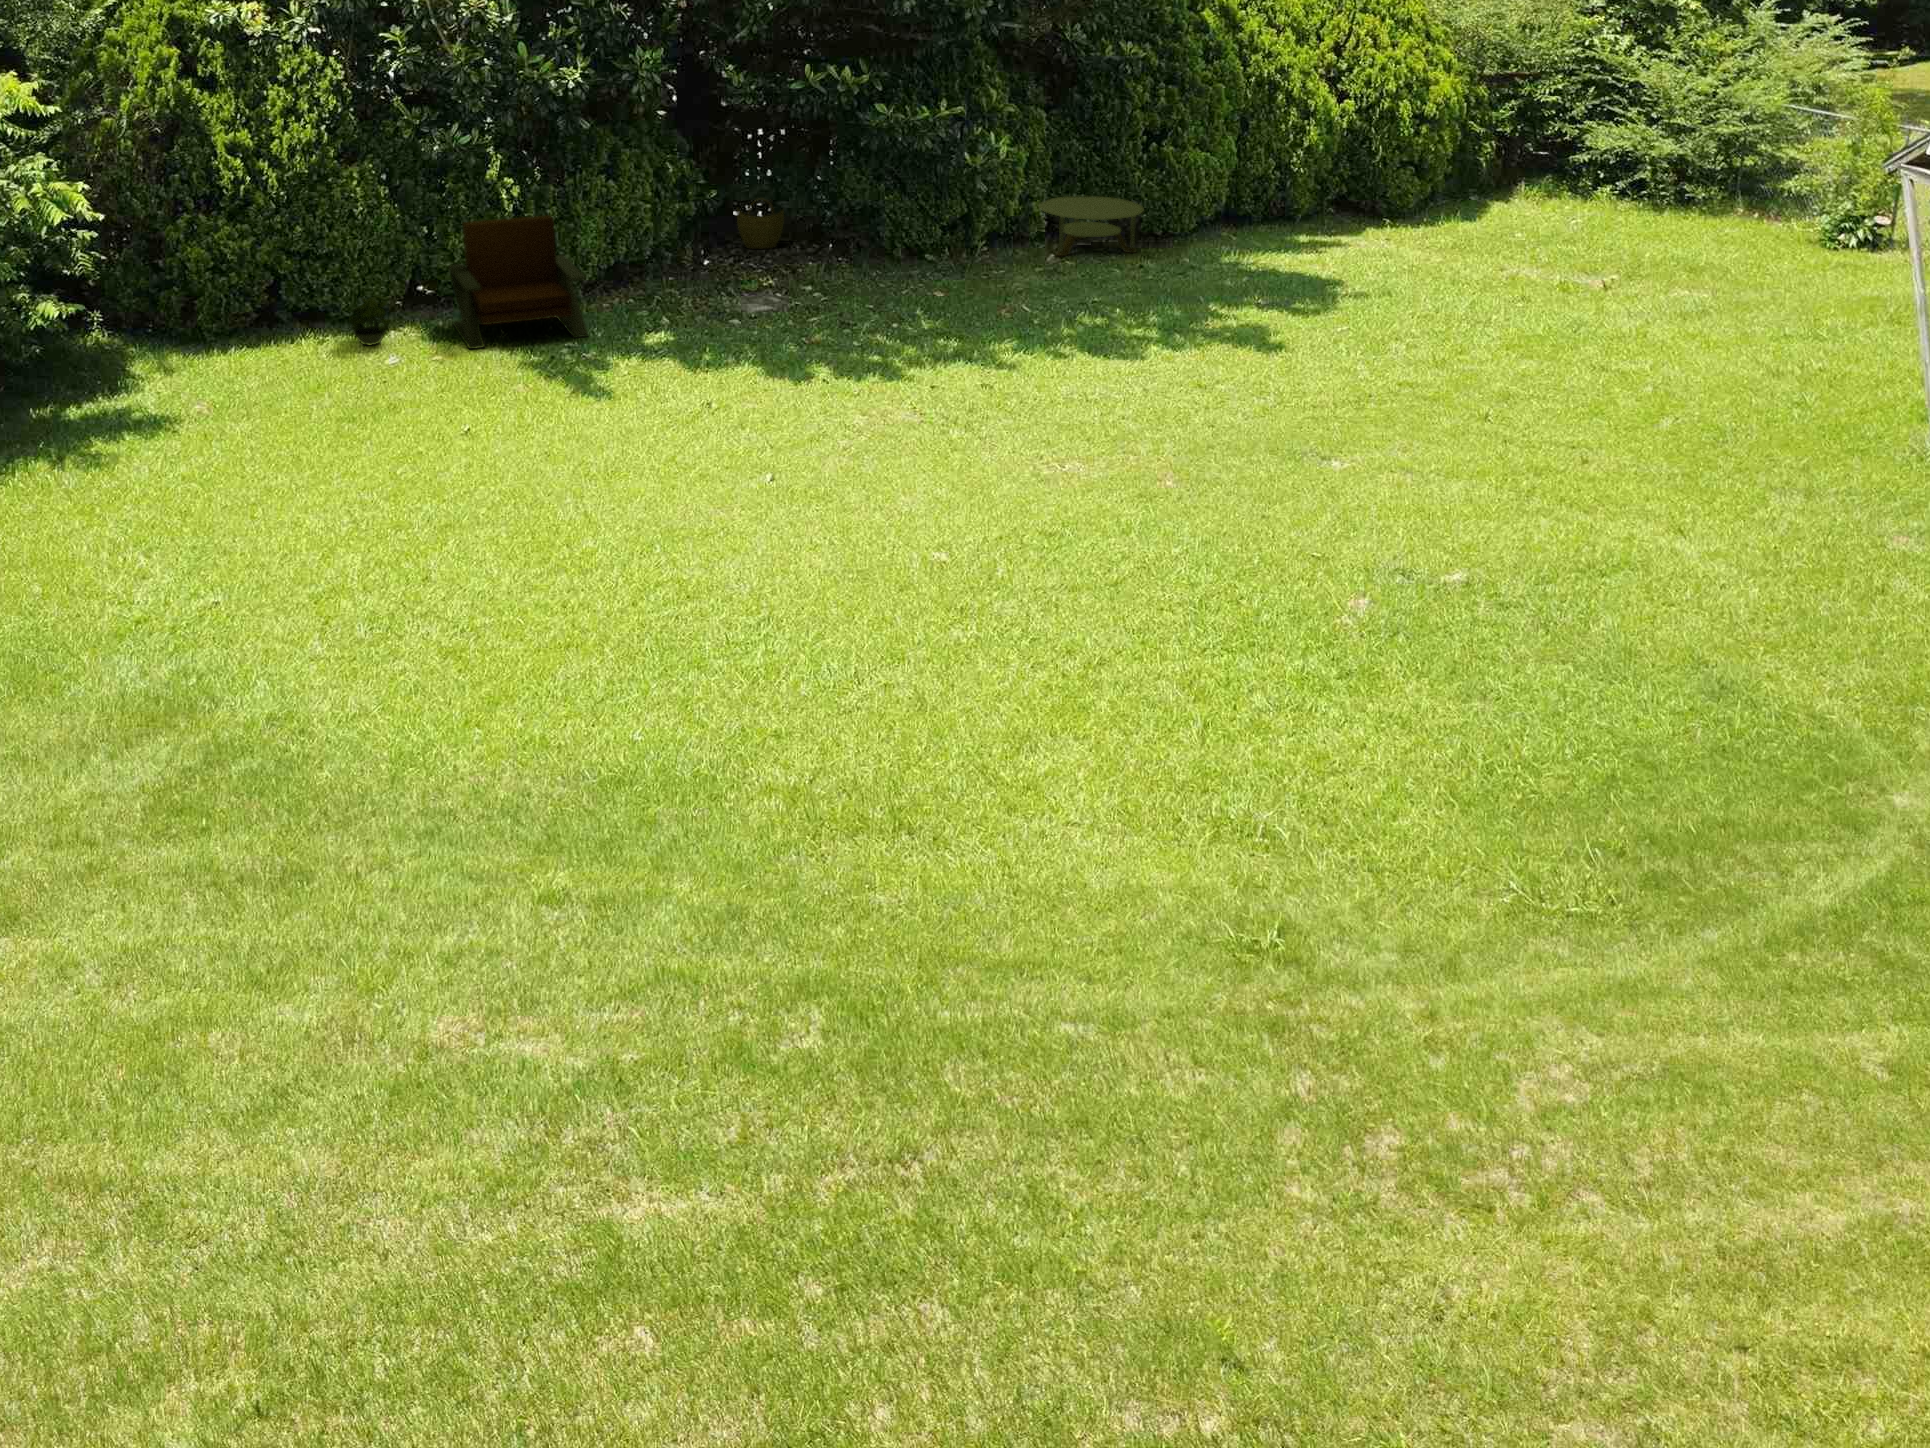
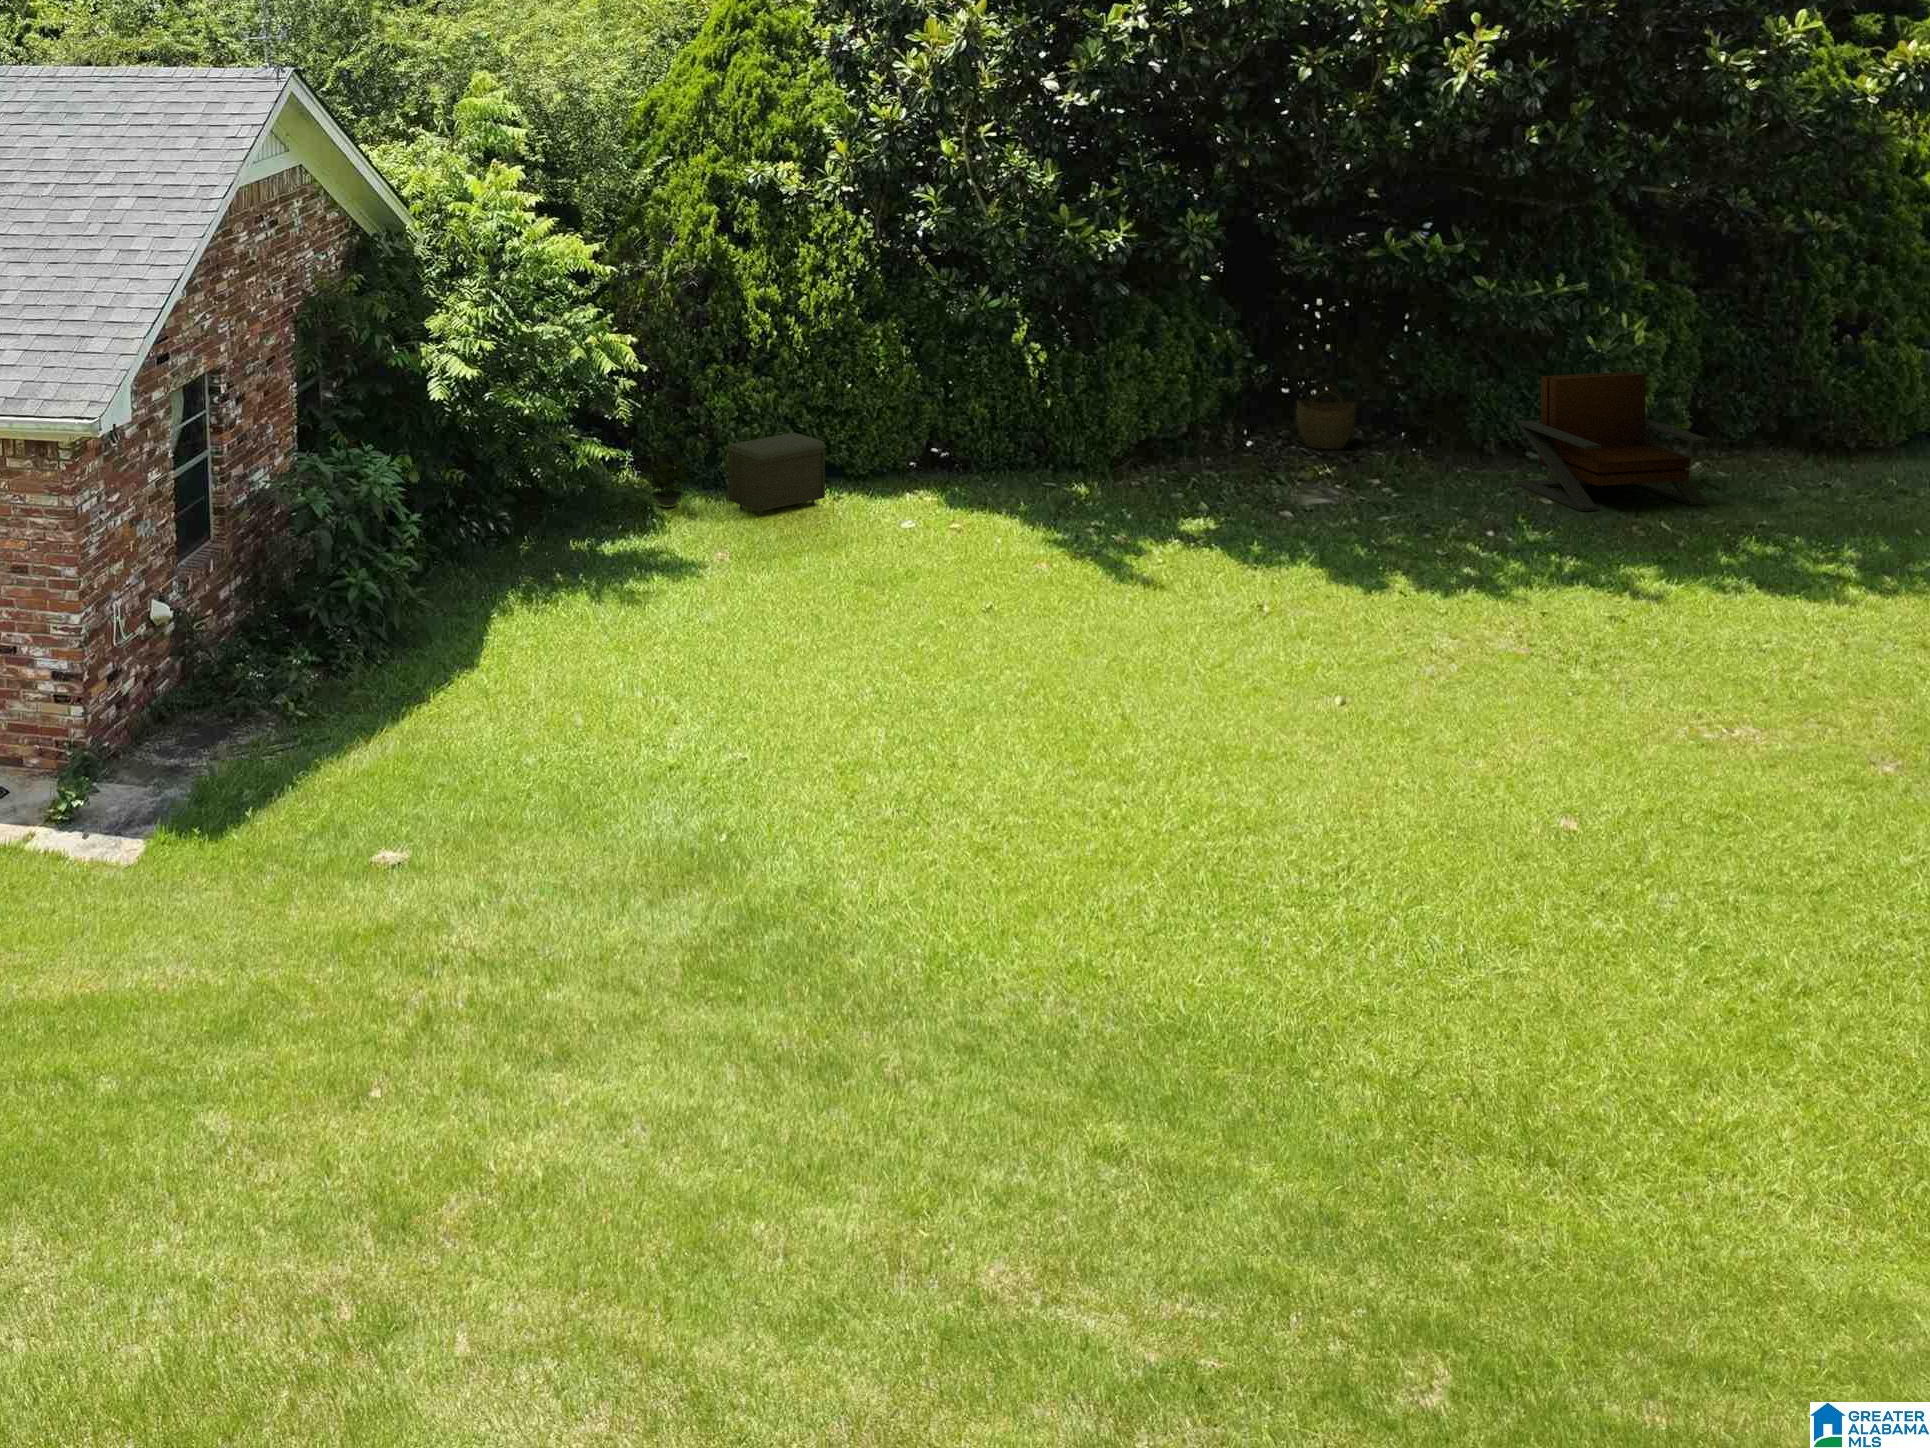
round table: present [1039,197,1144,256] -> none [1709,415,1871,493]
lounge chair: present [449,215,588,349] -> present [1516,372,1710,511]
storage bench: none [210,274,316,361] -> present [727,433,825,515]
potted plant: present [349,297,392,345] -> present [641,460,688,508]

